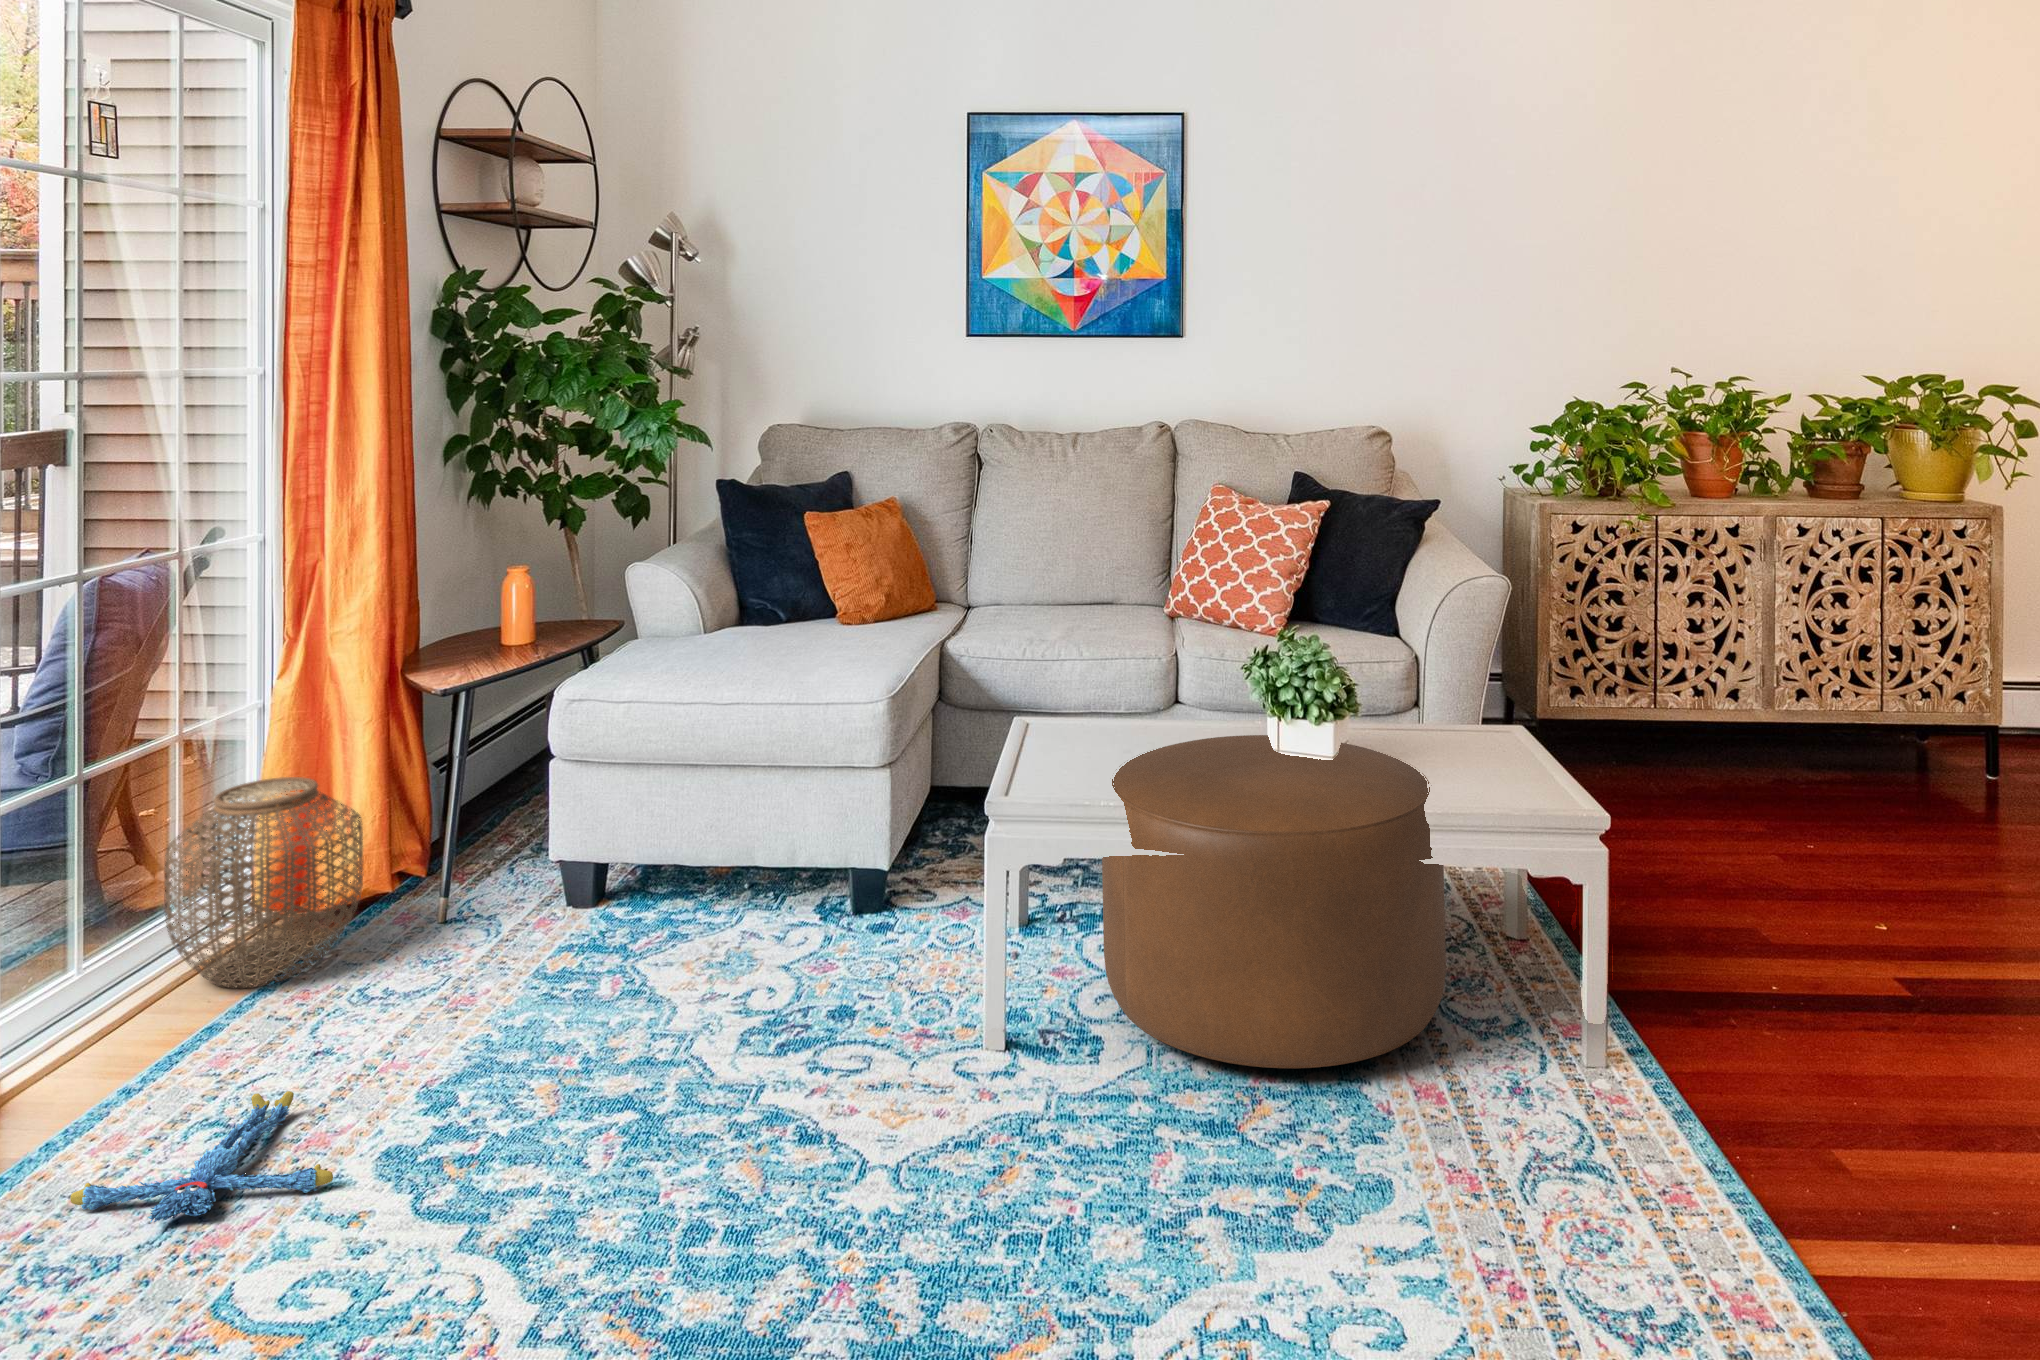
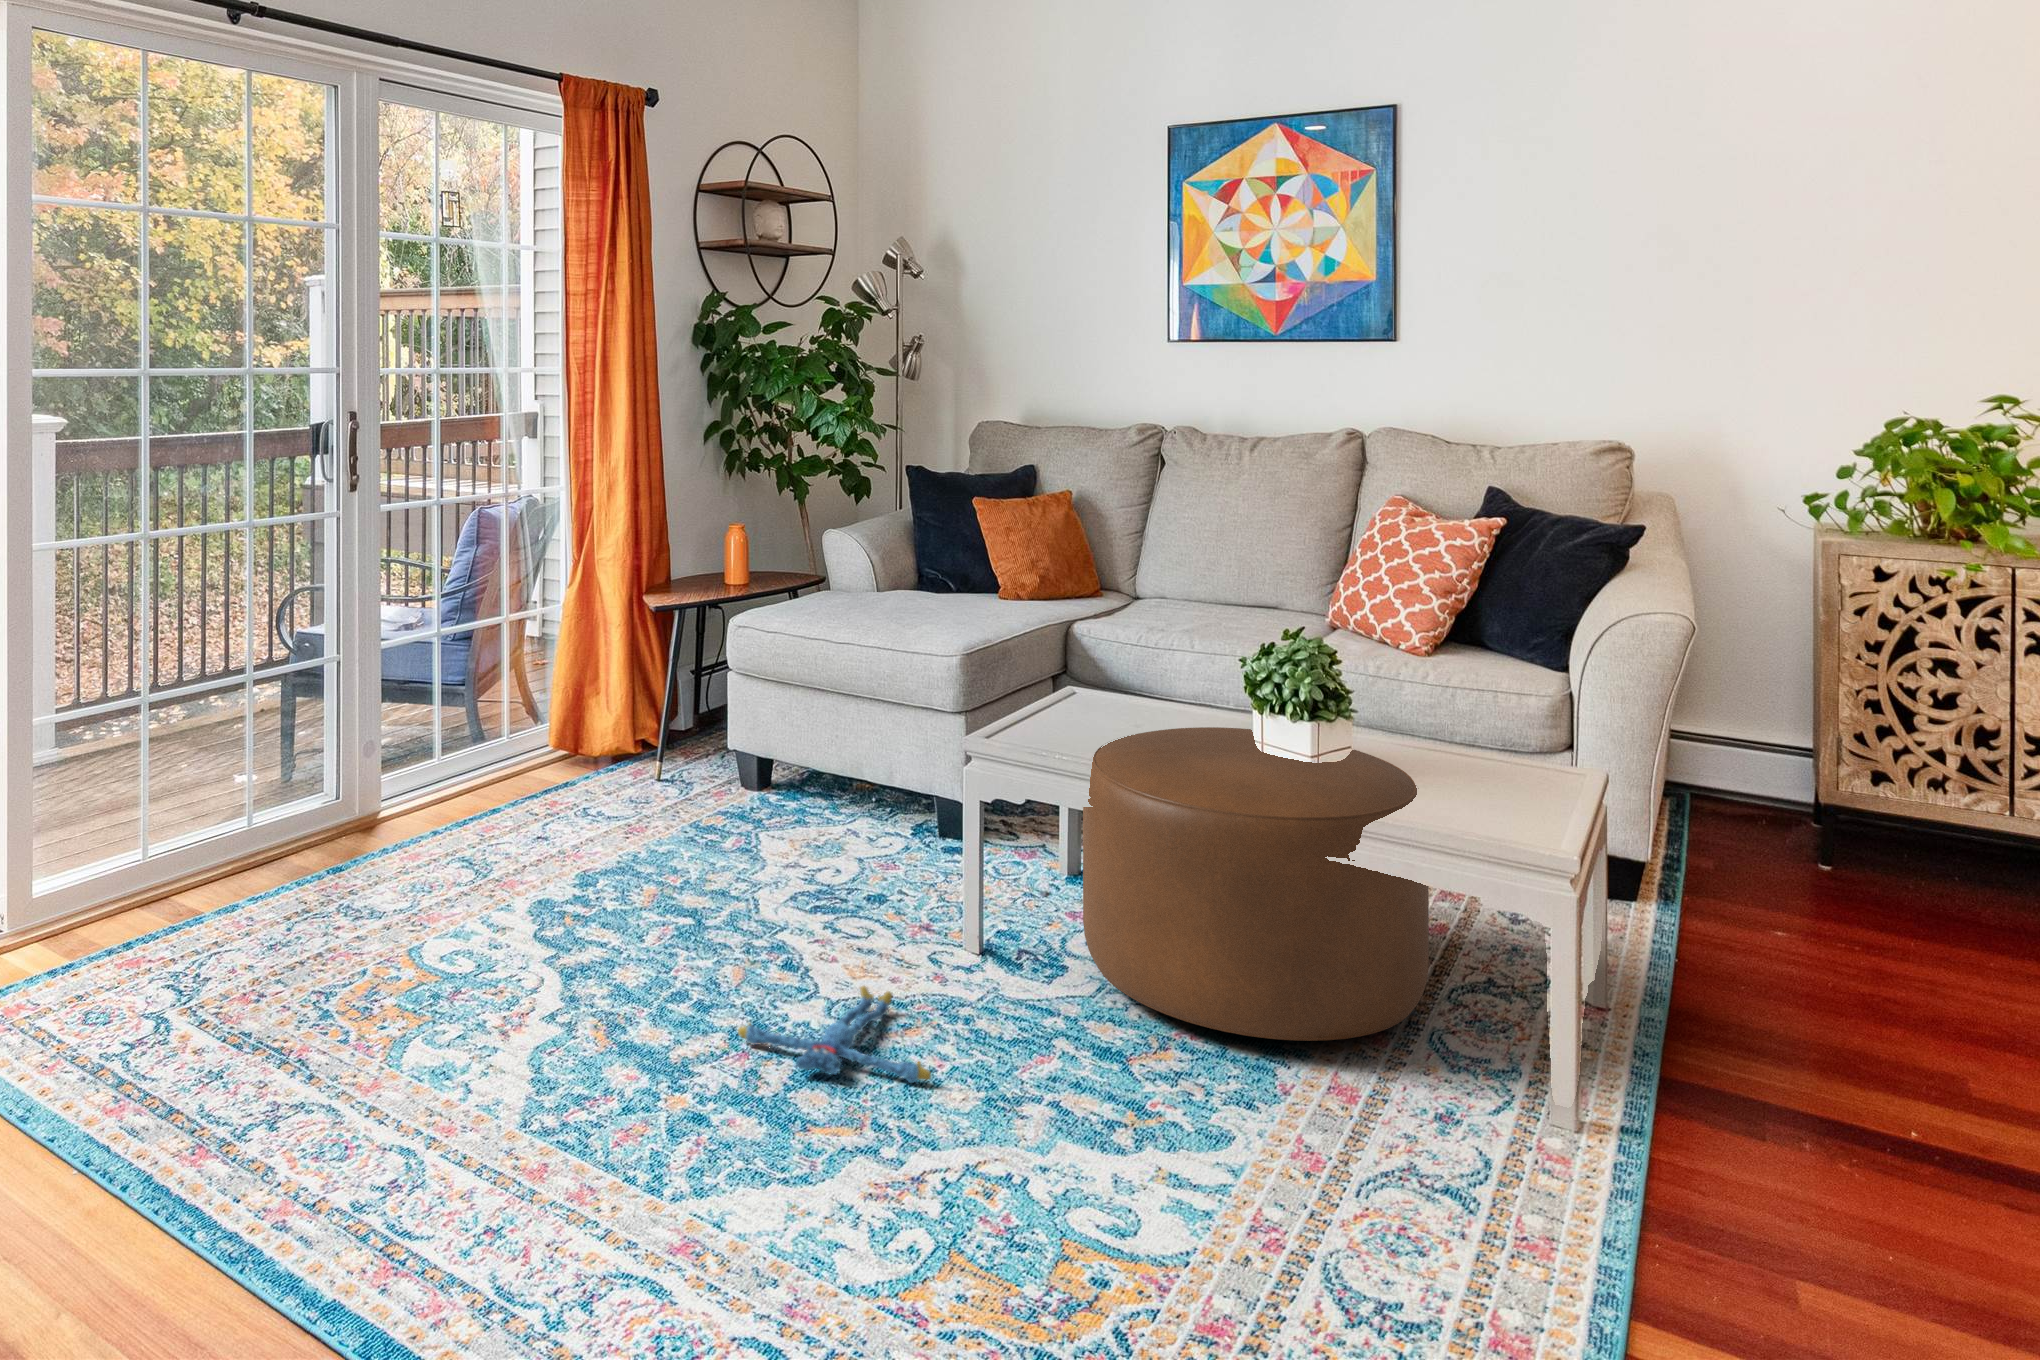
woven basket: present [164,777,363,988] -> none [473,649,597,793]
plush toy: present [70,1091,333,1222] -> present [738,986,931,1083]

